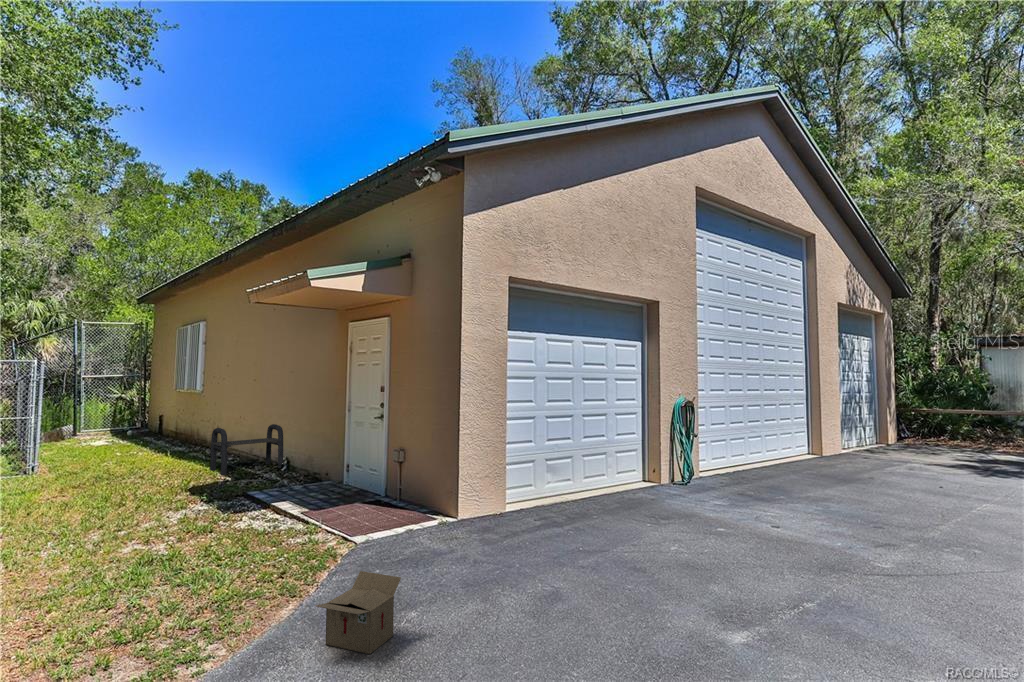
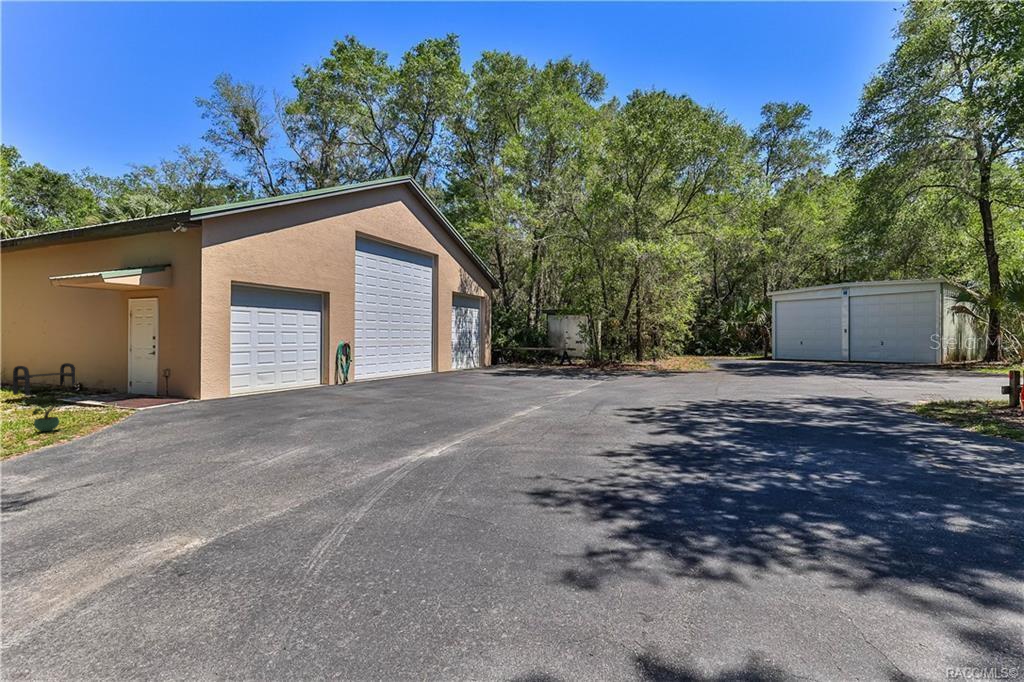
potted plant: none [130,545,199,639] -> present [33,396,64,431]
cardboard box: present [315,571,401,654] -> none [123,404,163,427]

